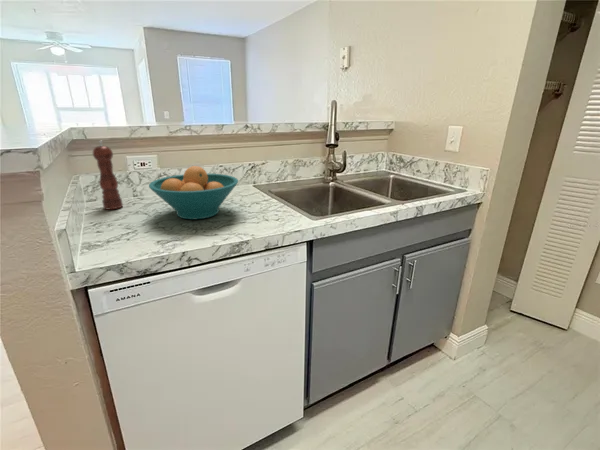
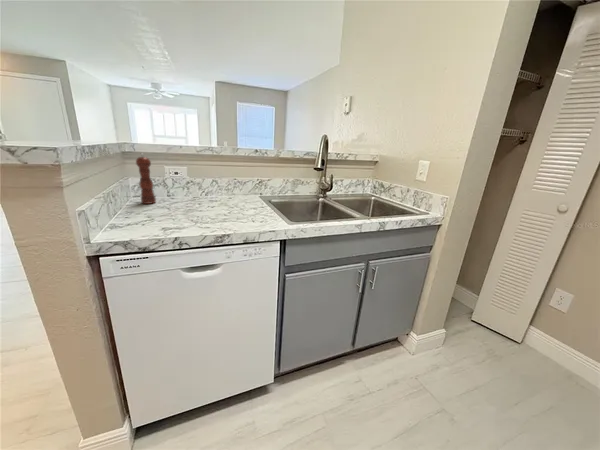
fruit bowl: present [149,166,238,219] -> none [168,176,237,216]

